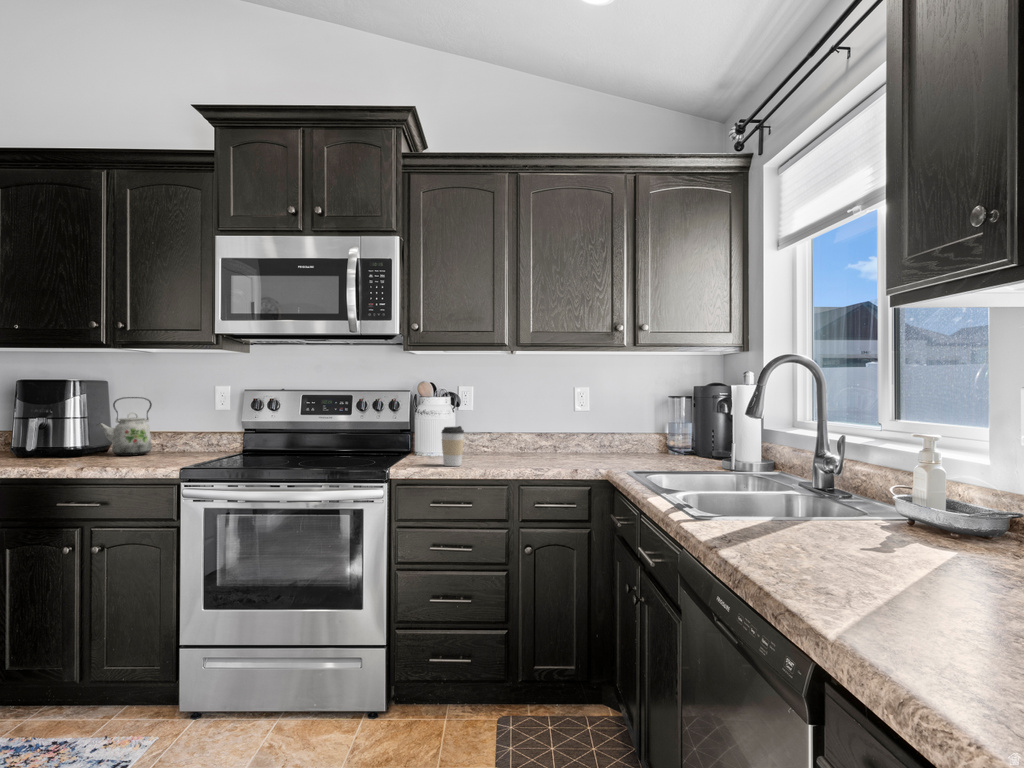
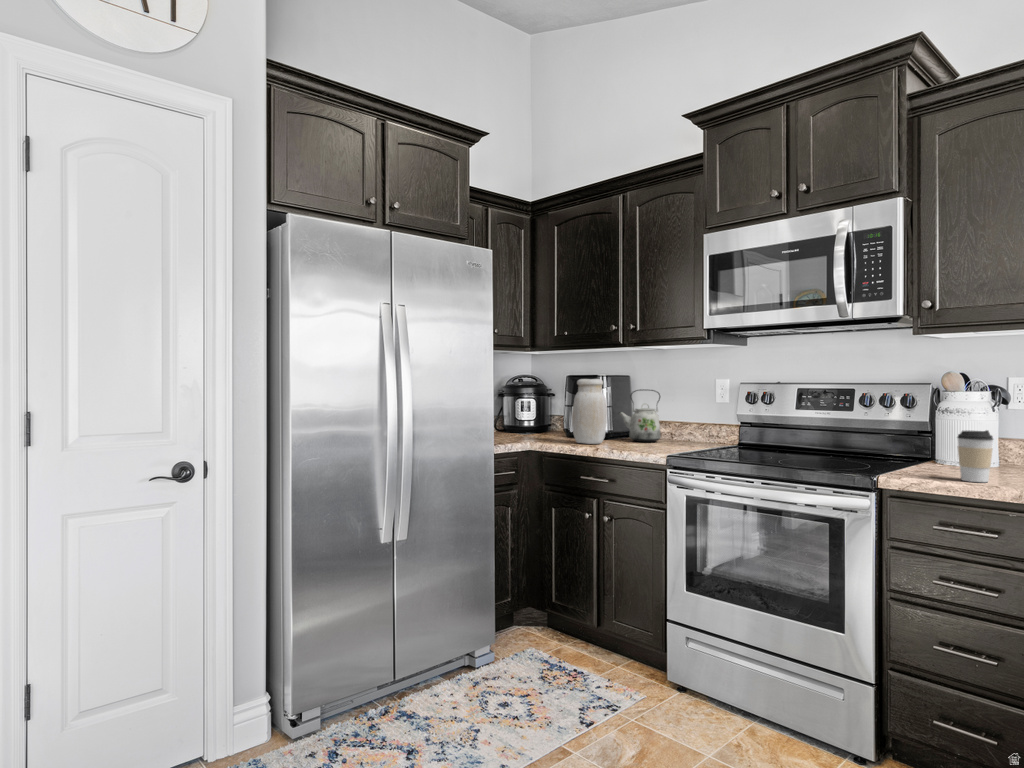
jar: none [35,385,86,464] -> present [572,379,607,444]

